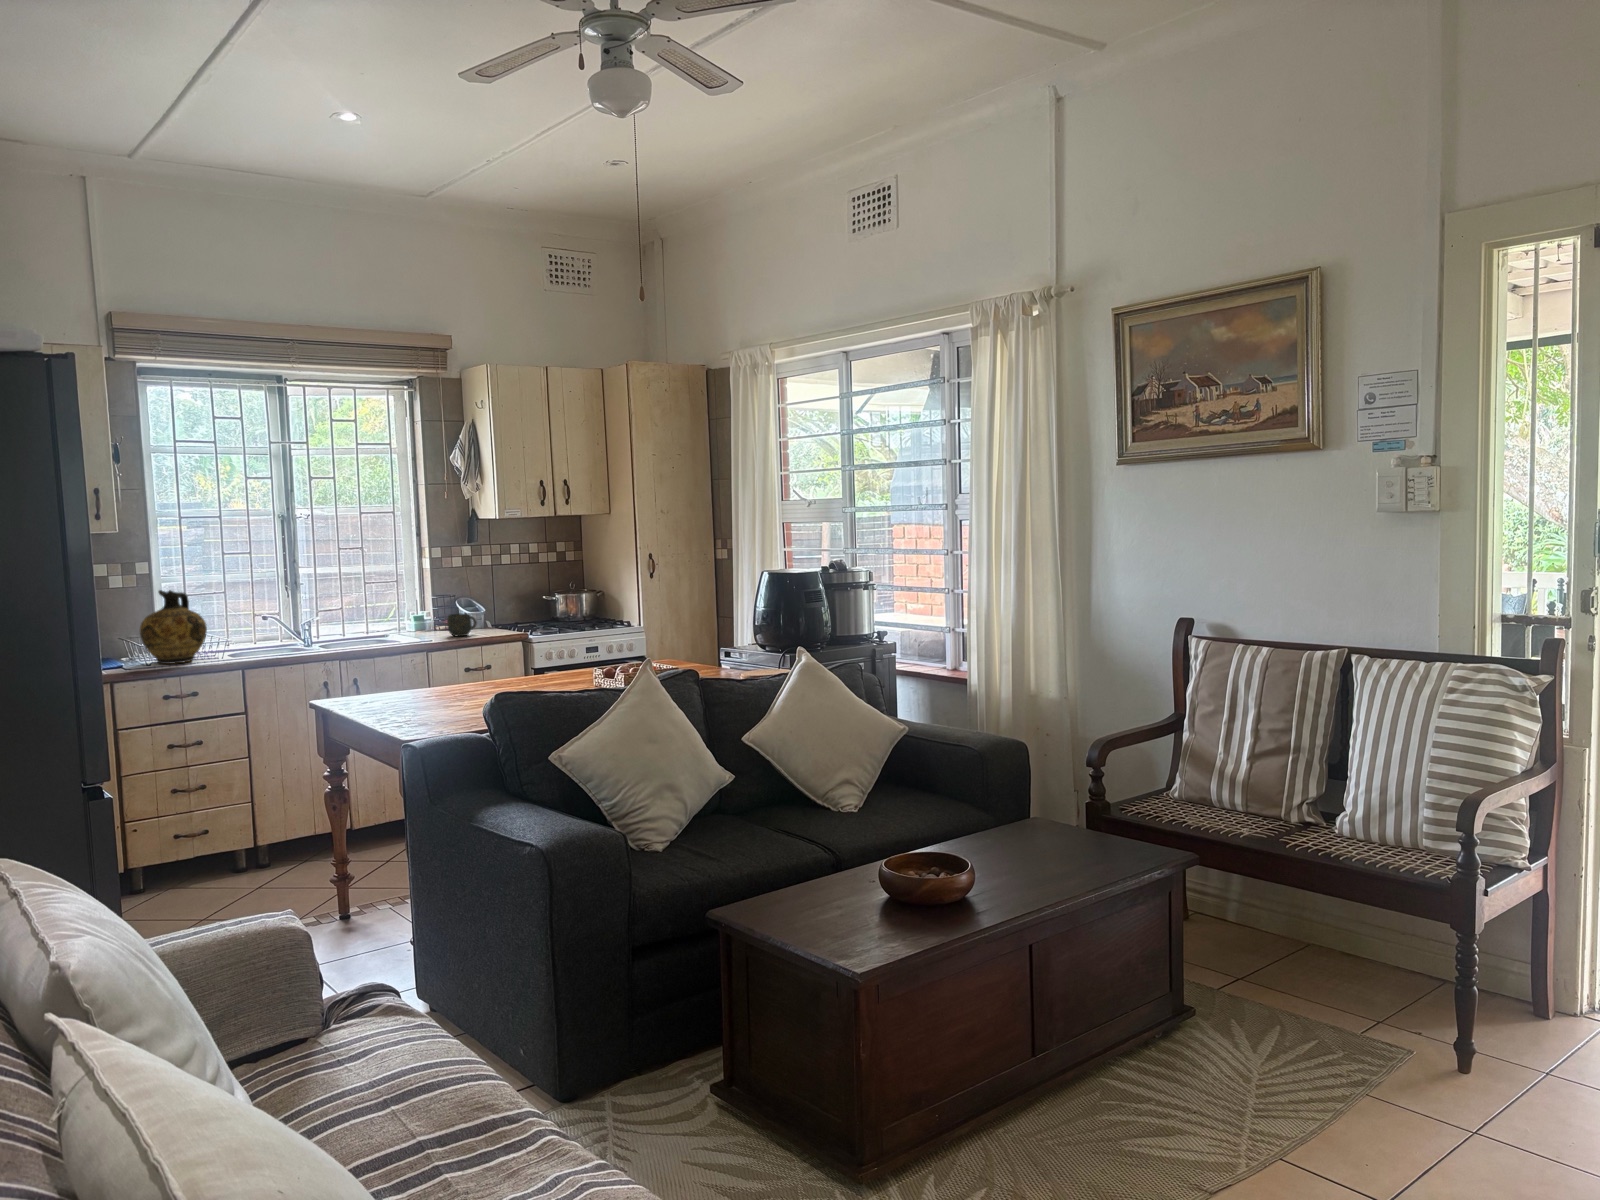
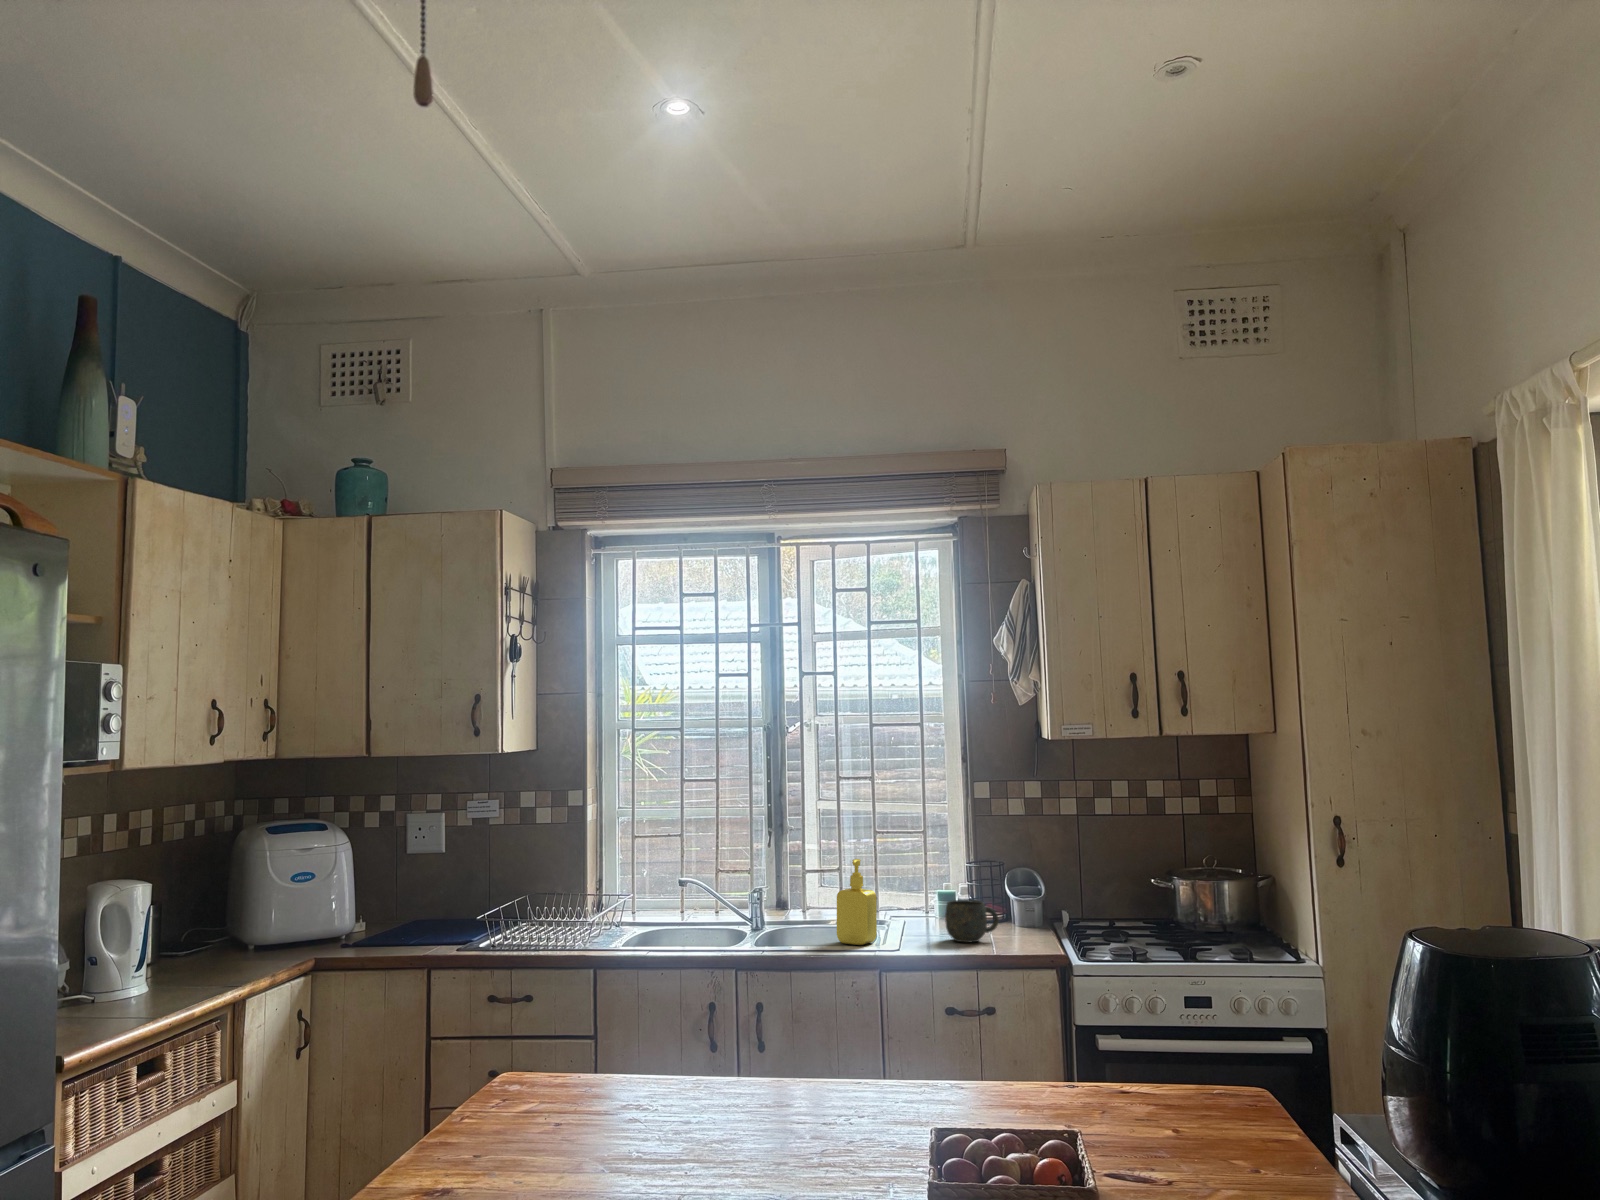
ceramic jug: present [140,590,207,664] -> none [502,825,588,933]
soap dispenser: none [391,595,415,644] -> present [837,859,877,945]

